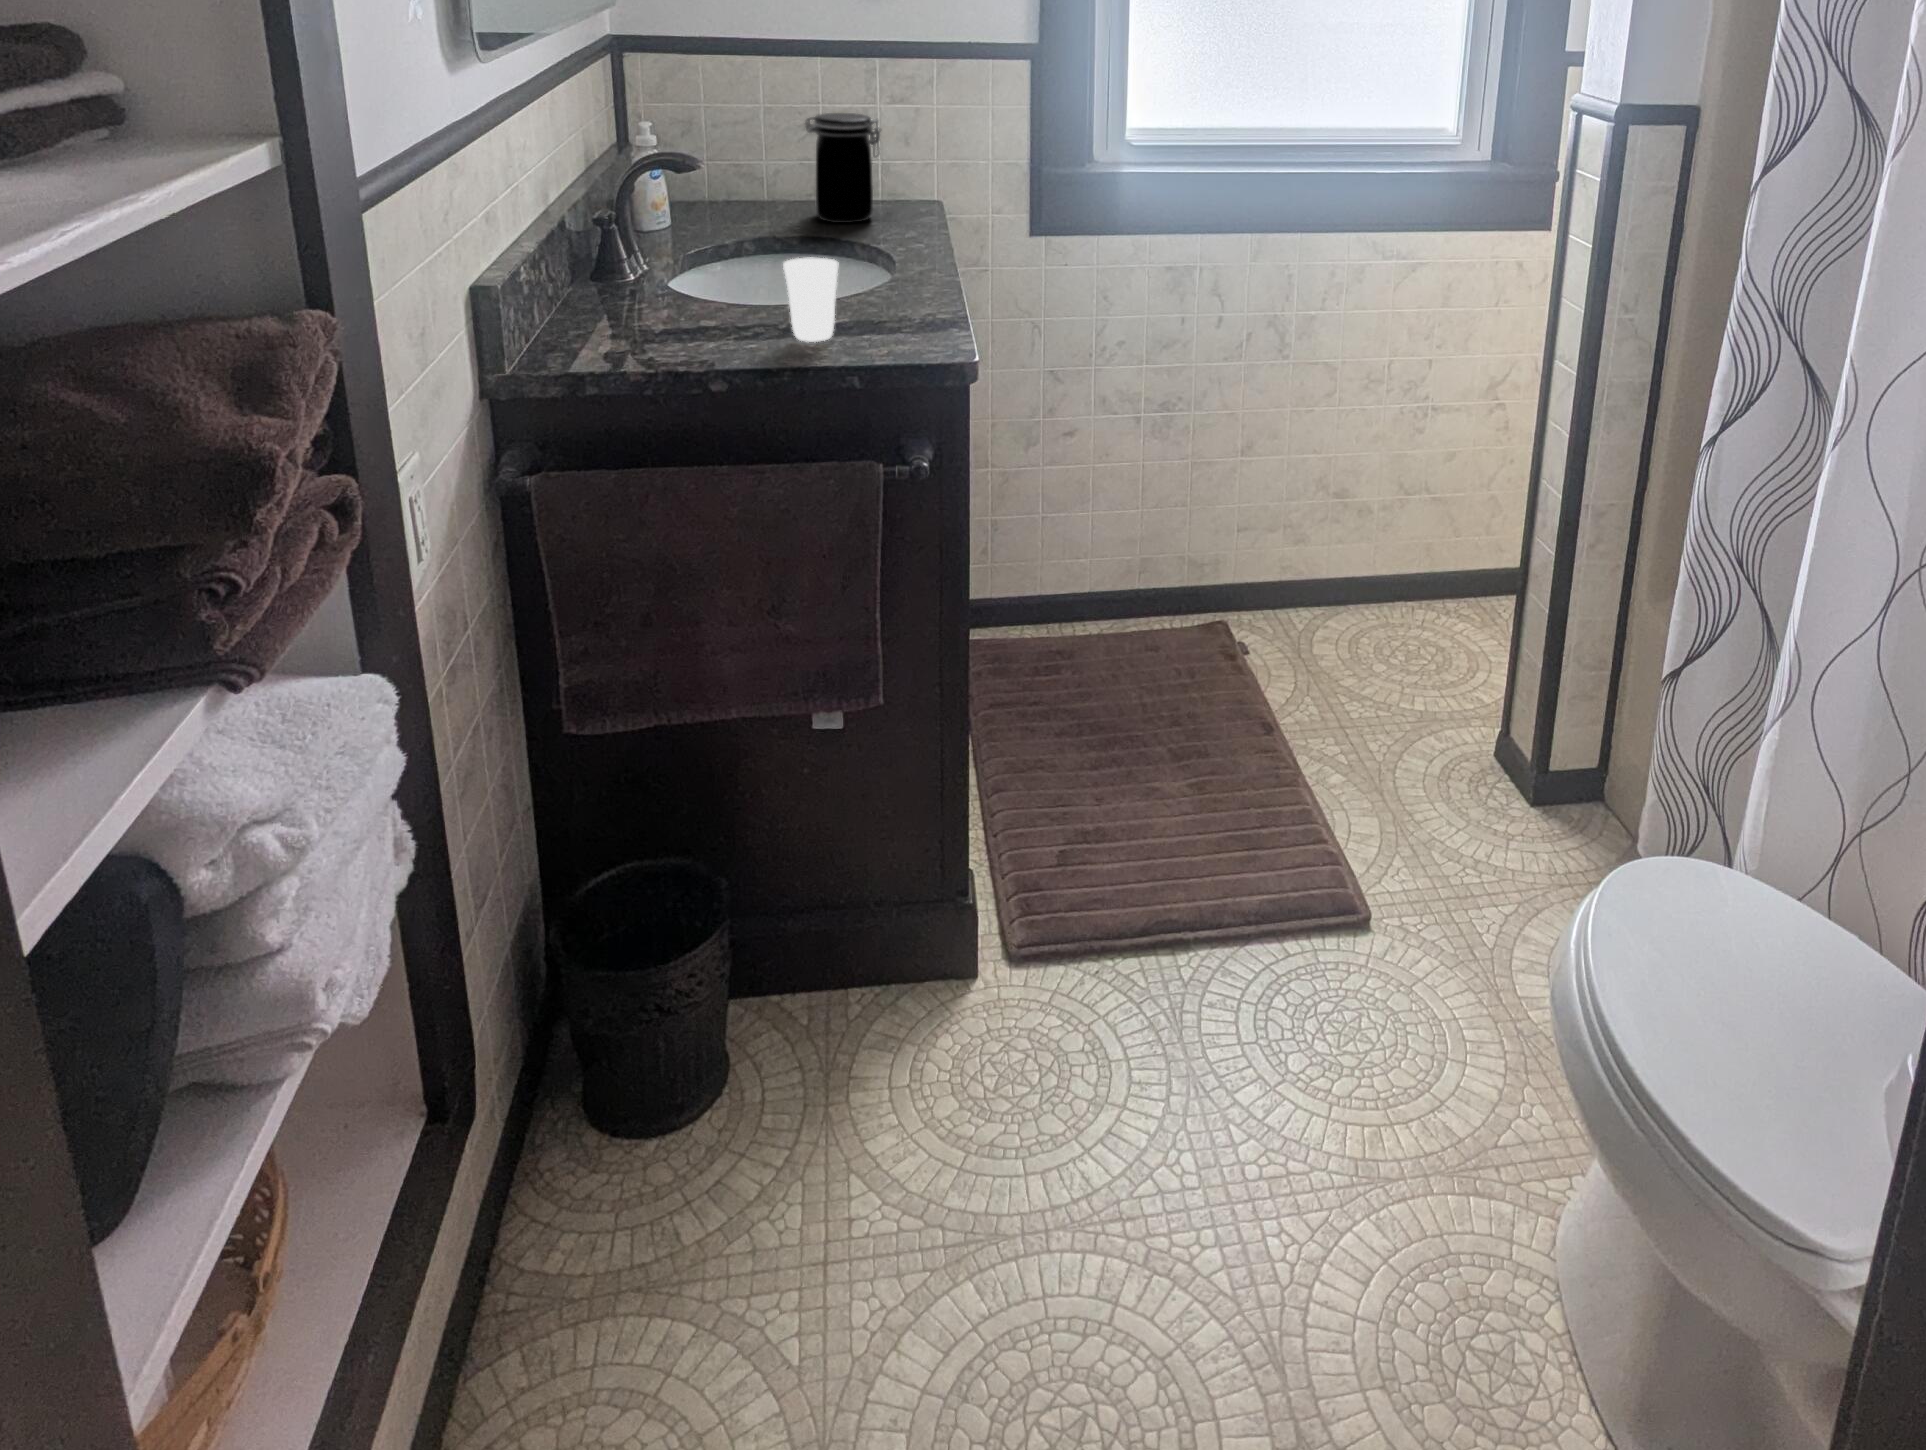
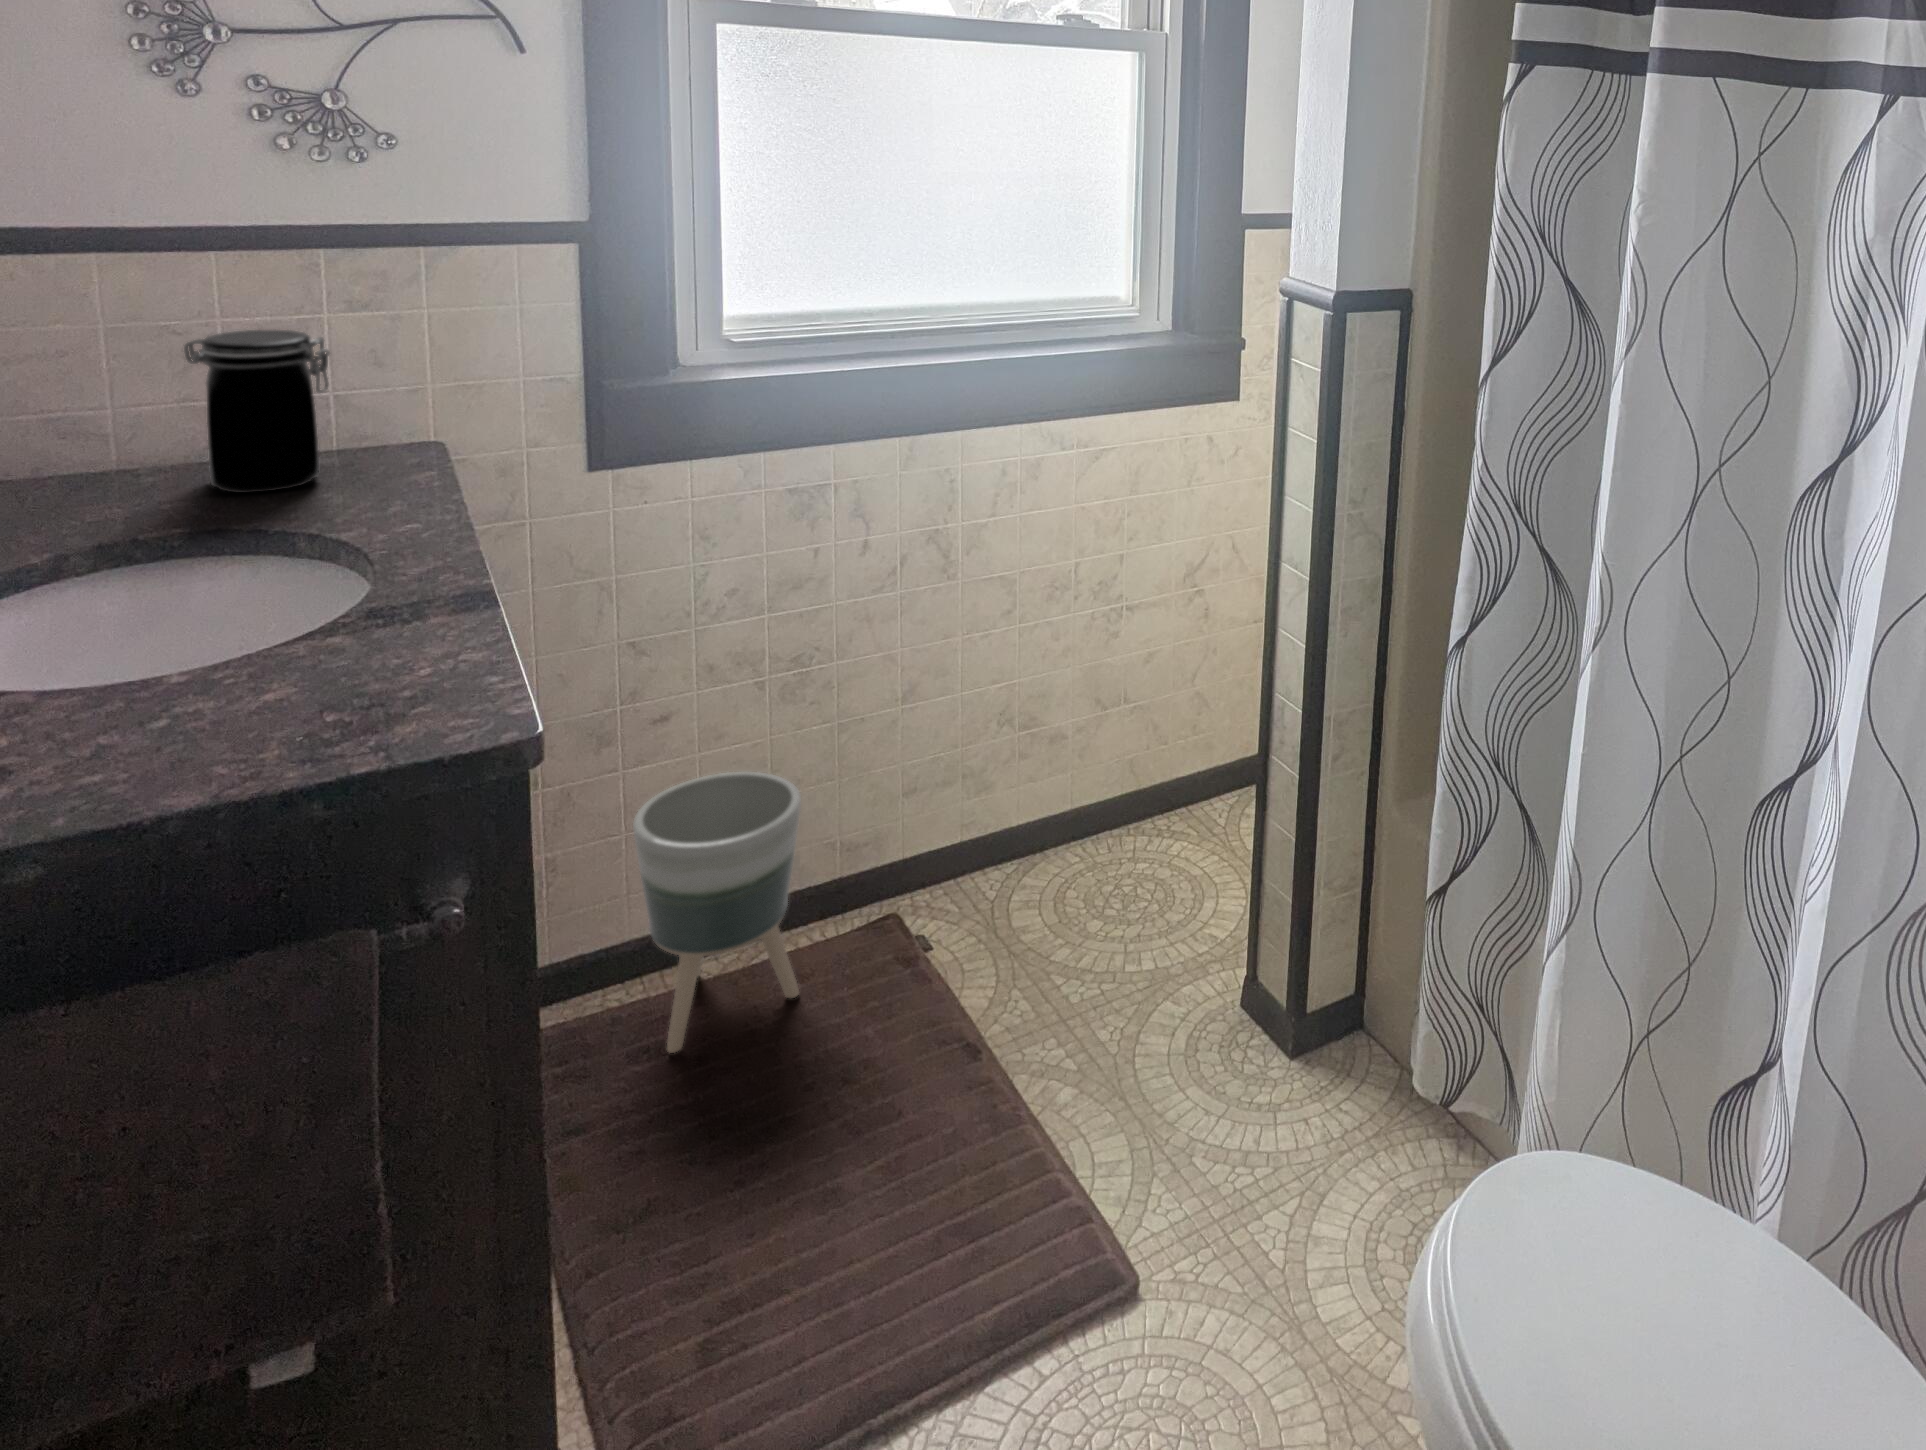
cup: present [783,257,839,342] -> none [139,597,255,738]
planter: none [1045,481,1157,675] -> present [633,772,801,1053]

